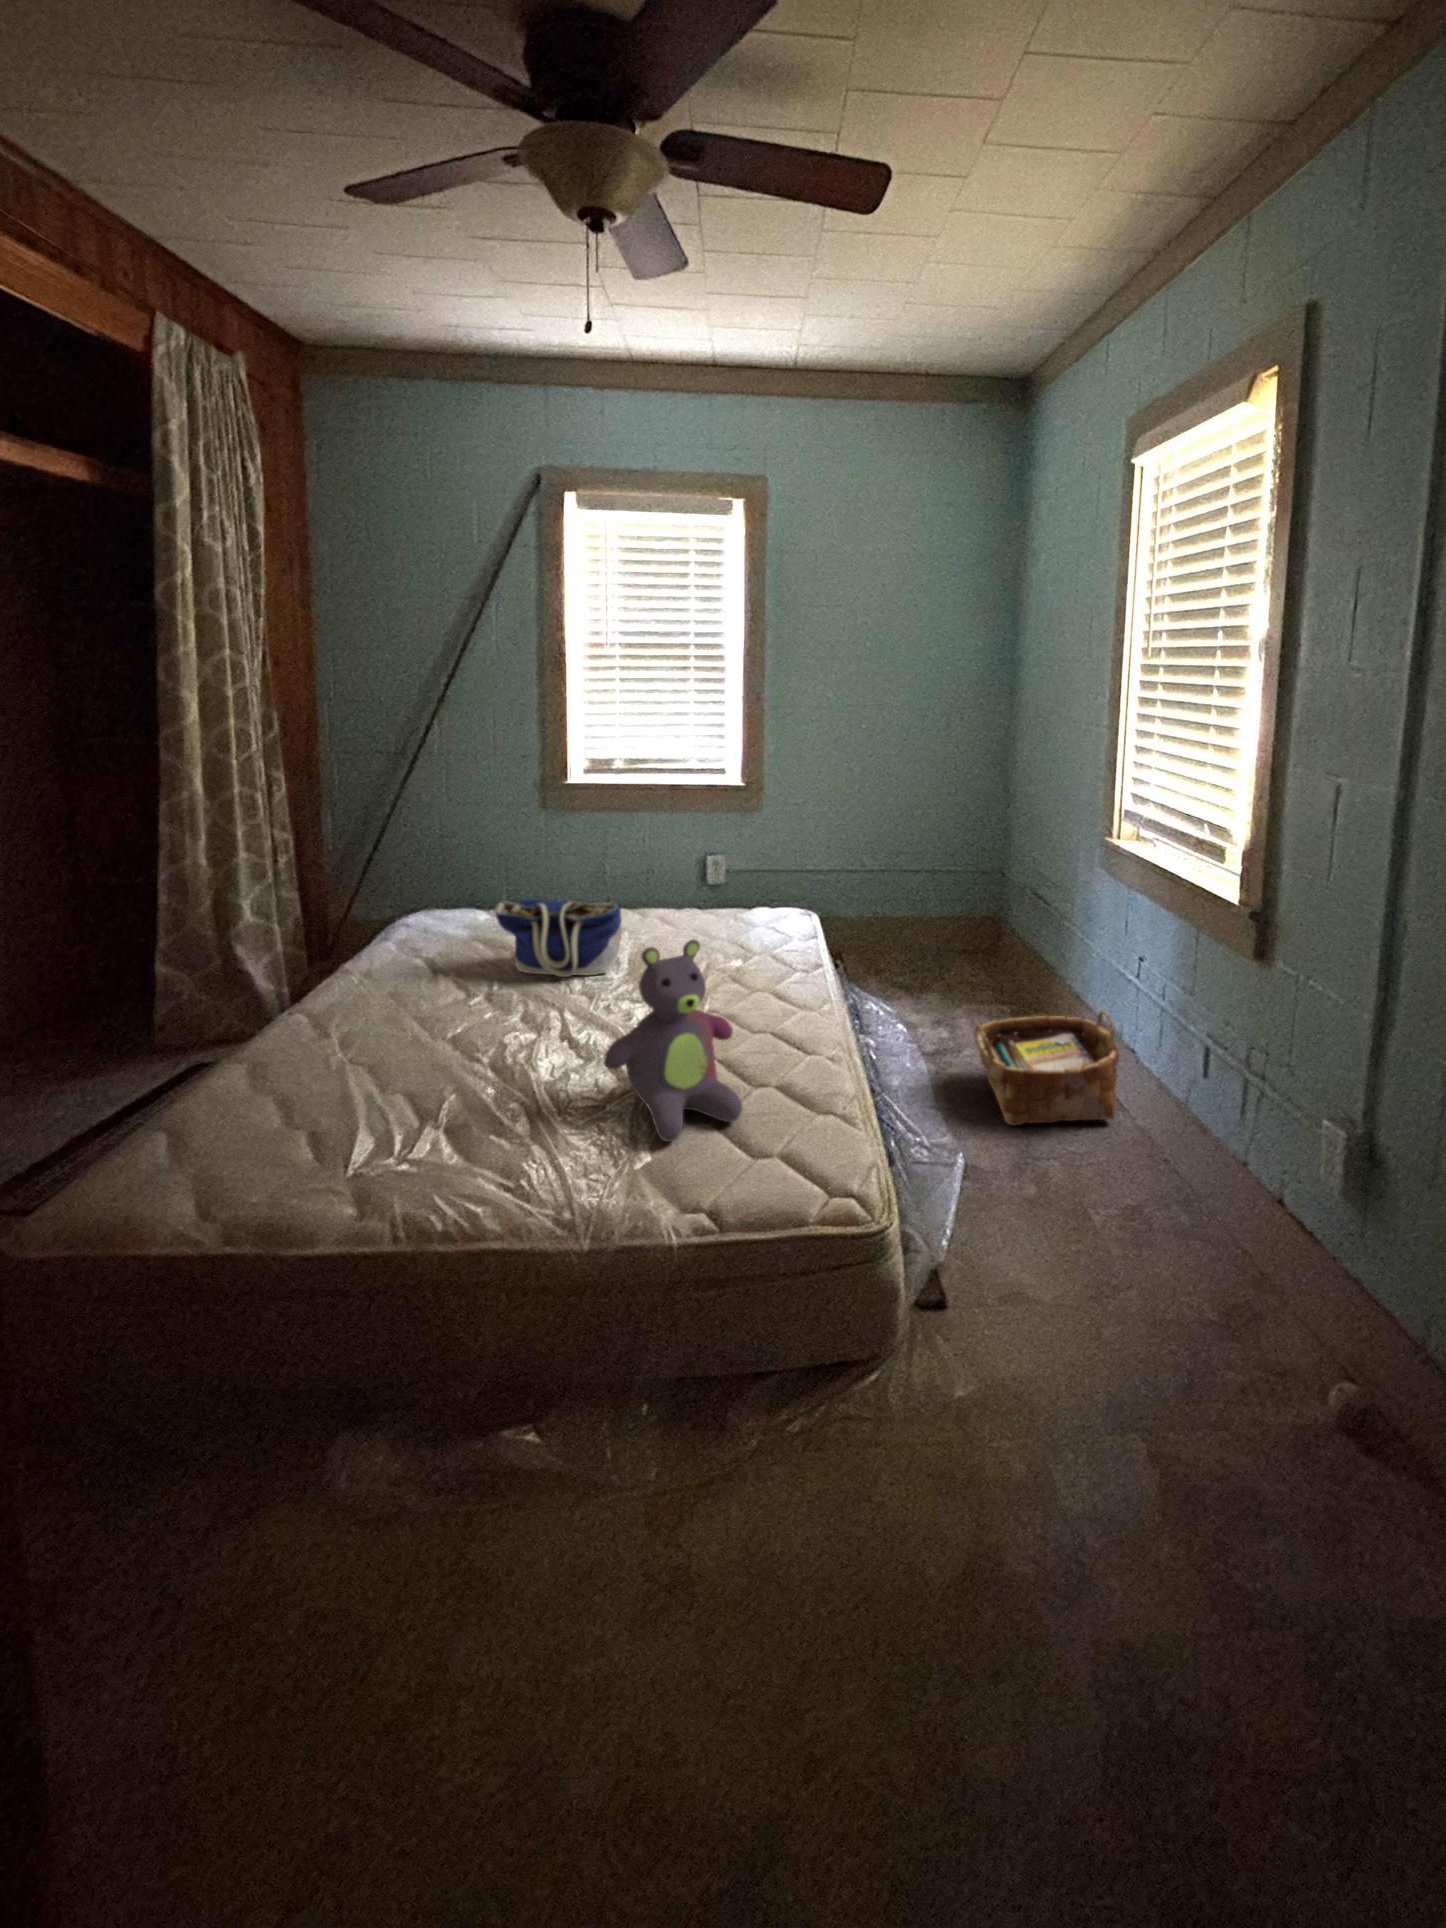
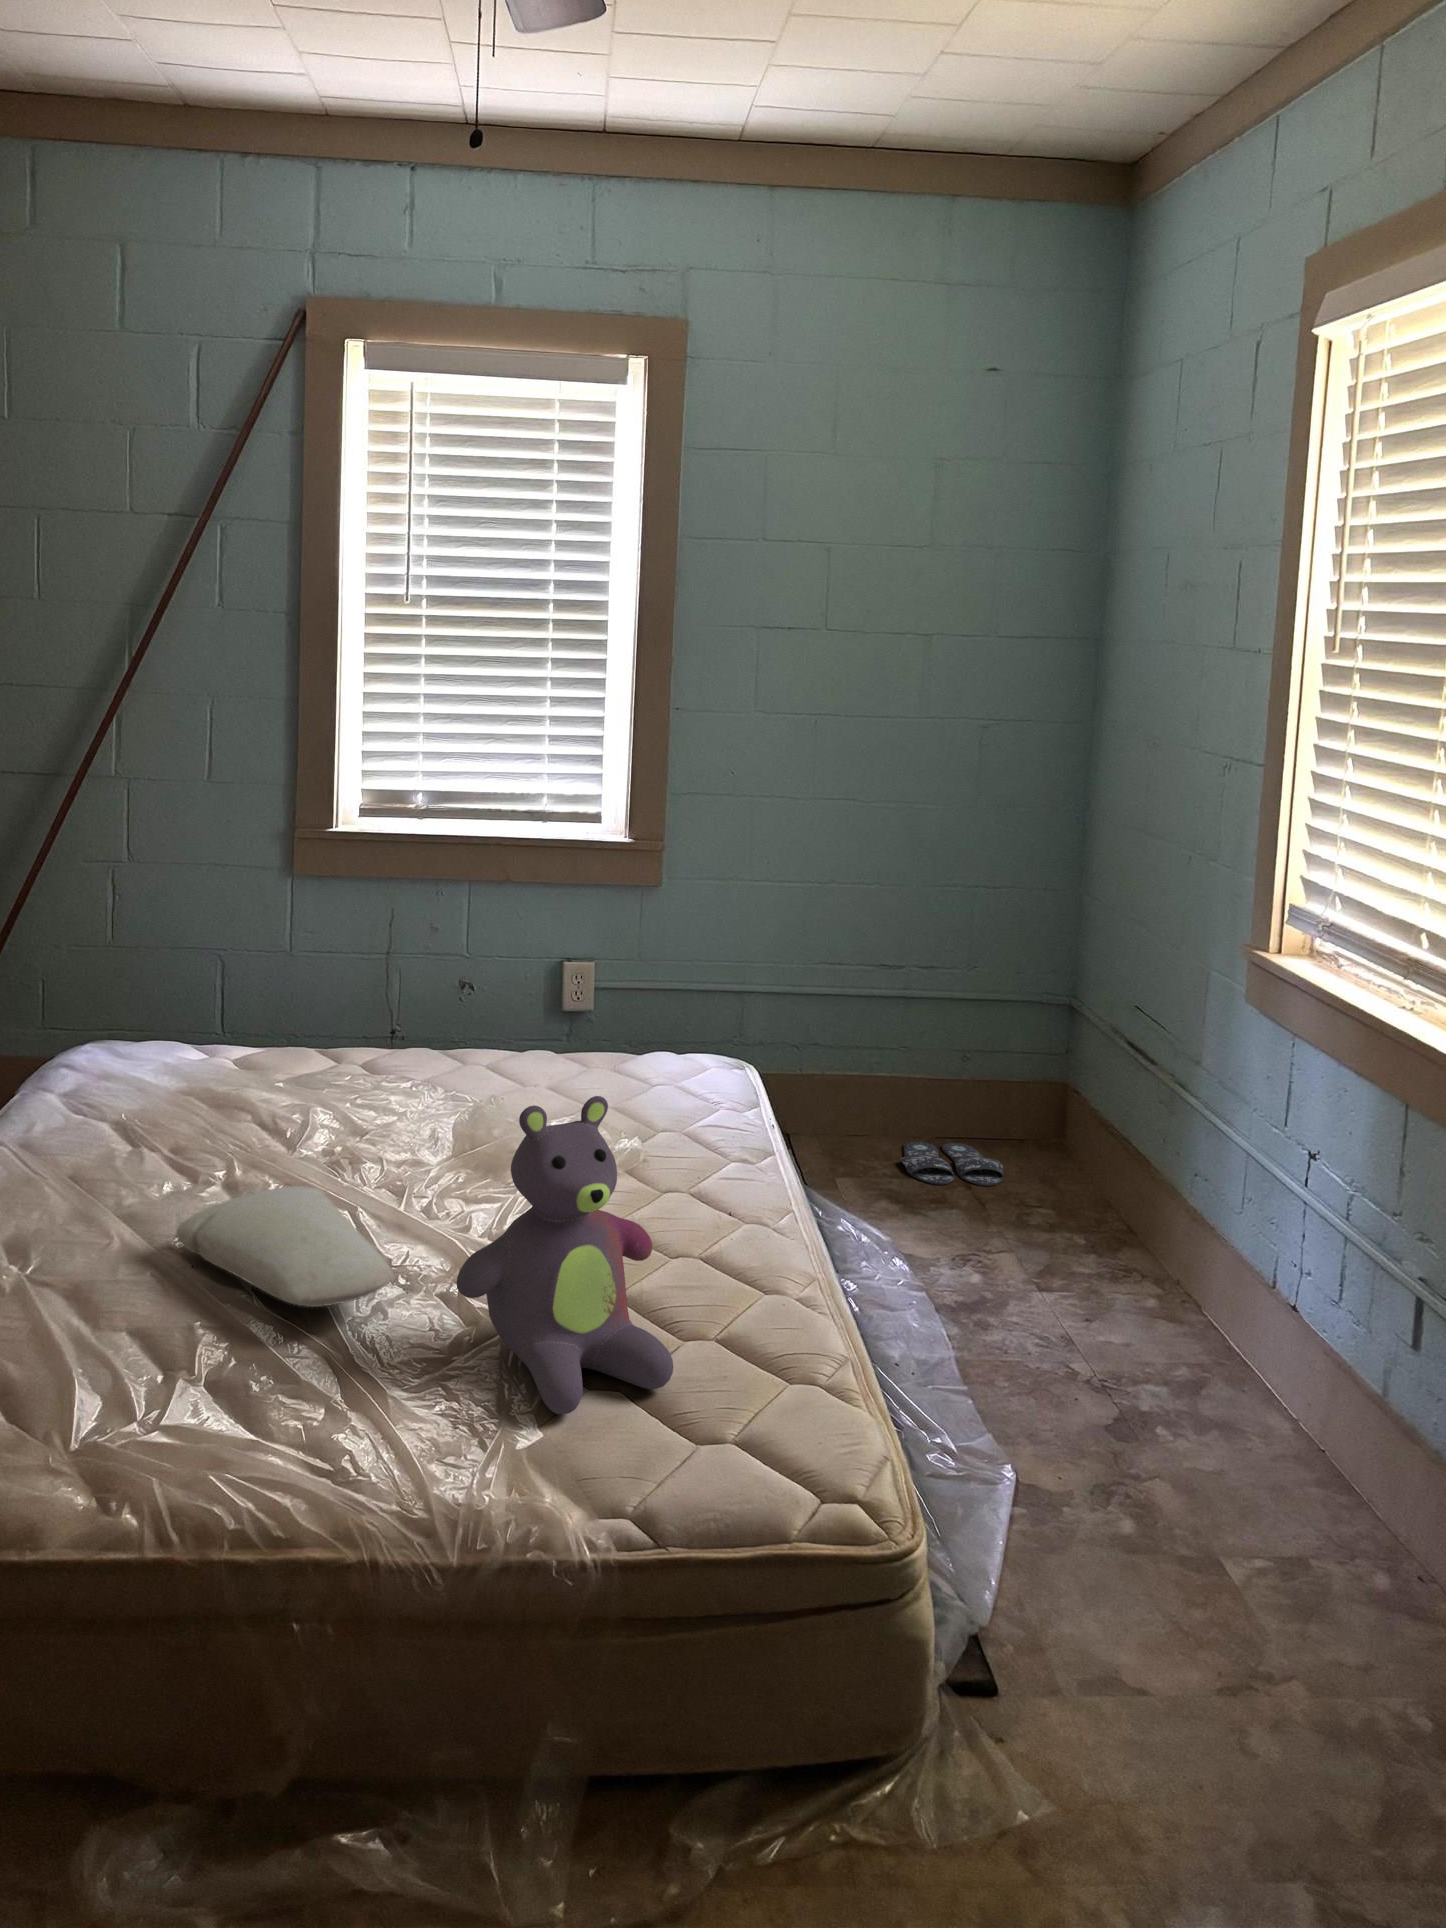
tote bag: present [494,900,622,977] -> none [242,1026,448,1156]
slippers: none [907,954,967,979] -> present [900,1142,1004,1186]
pillow: none [441,998,573,1076] -> present [176,1186,394,1307]
woven basket: present [973,1009,1119,1126] -> none [1025,1238,1273,1427]

